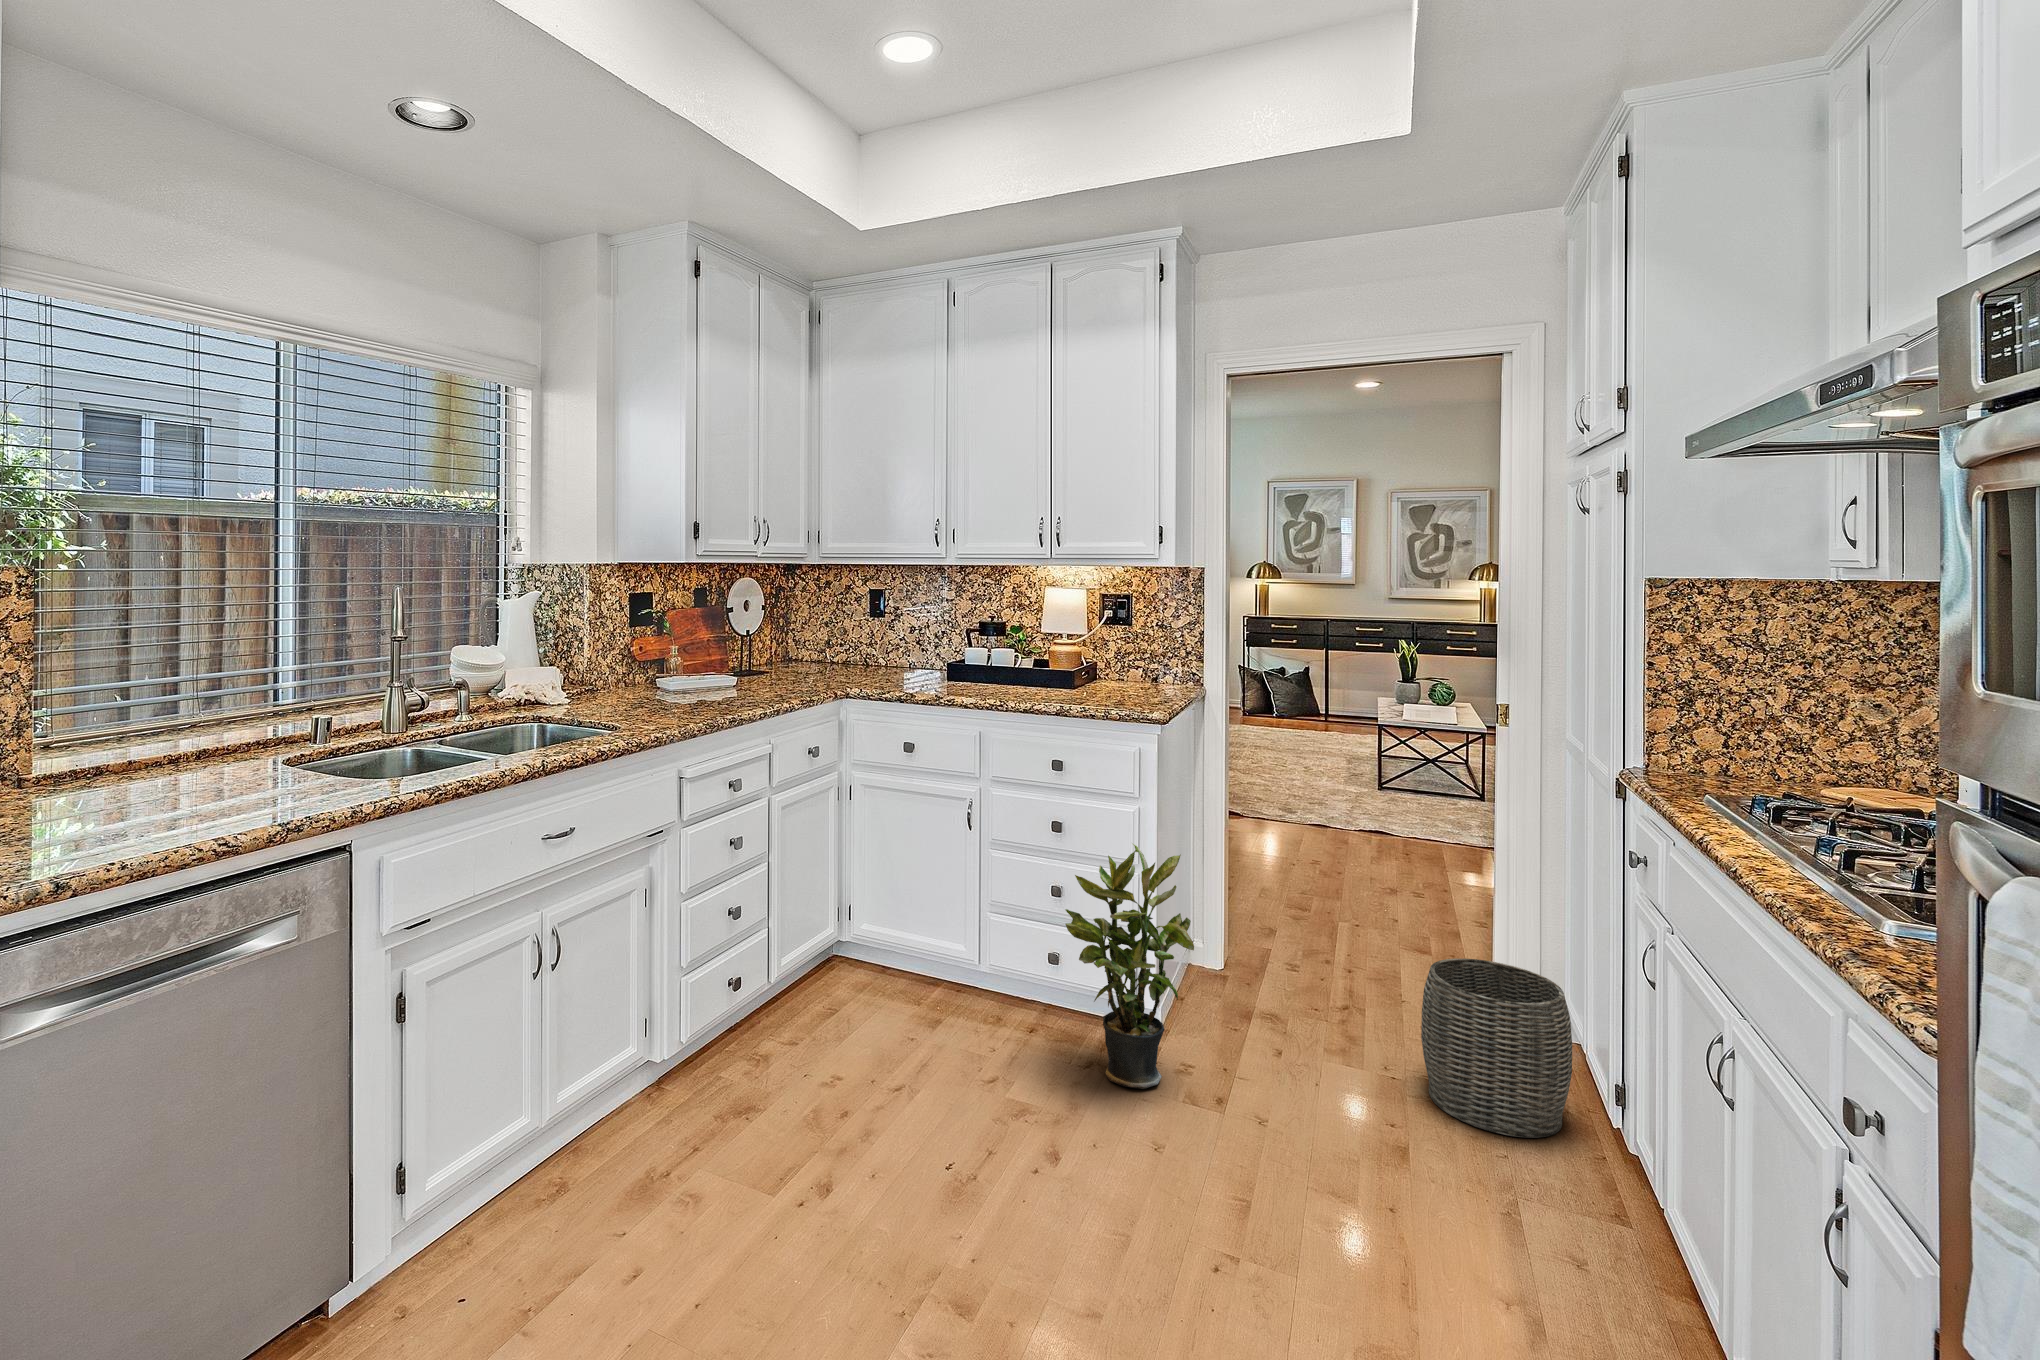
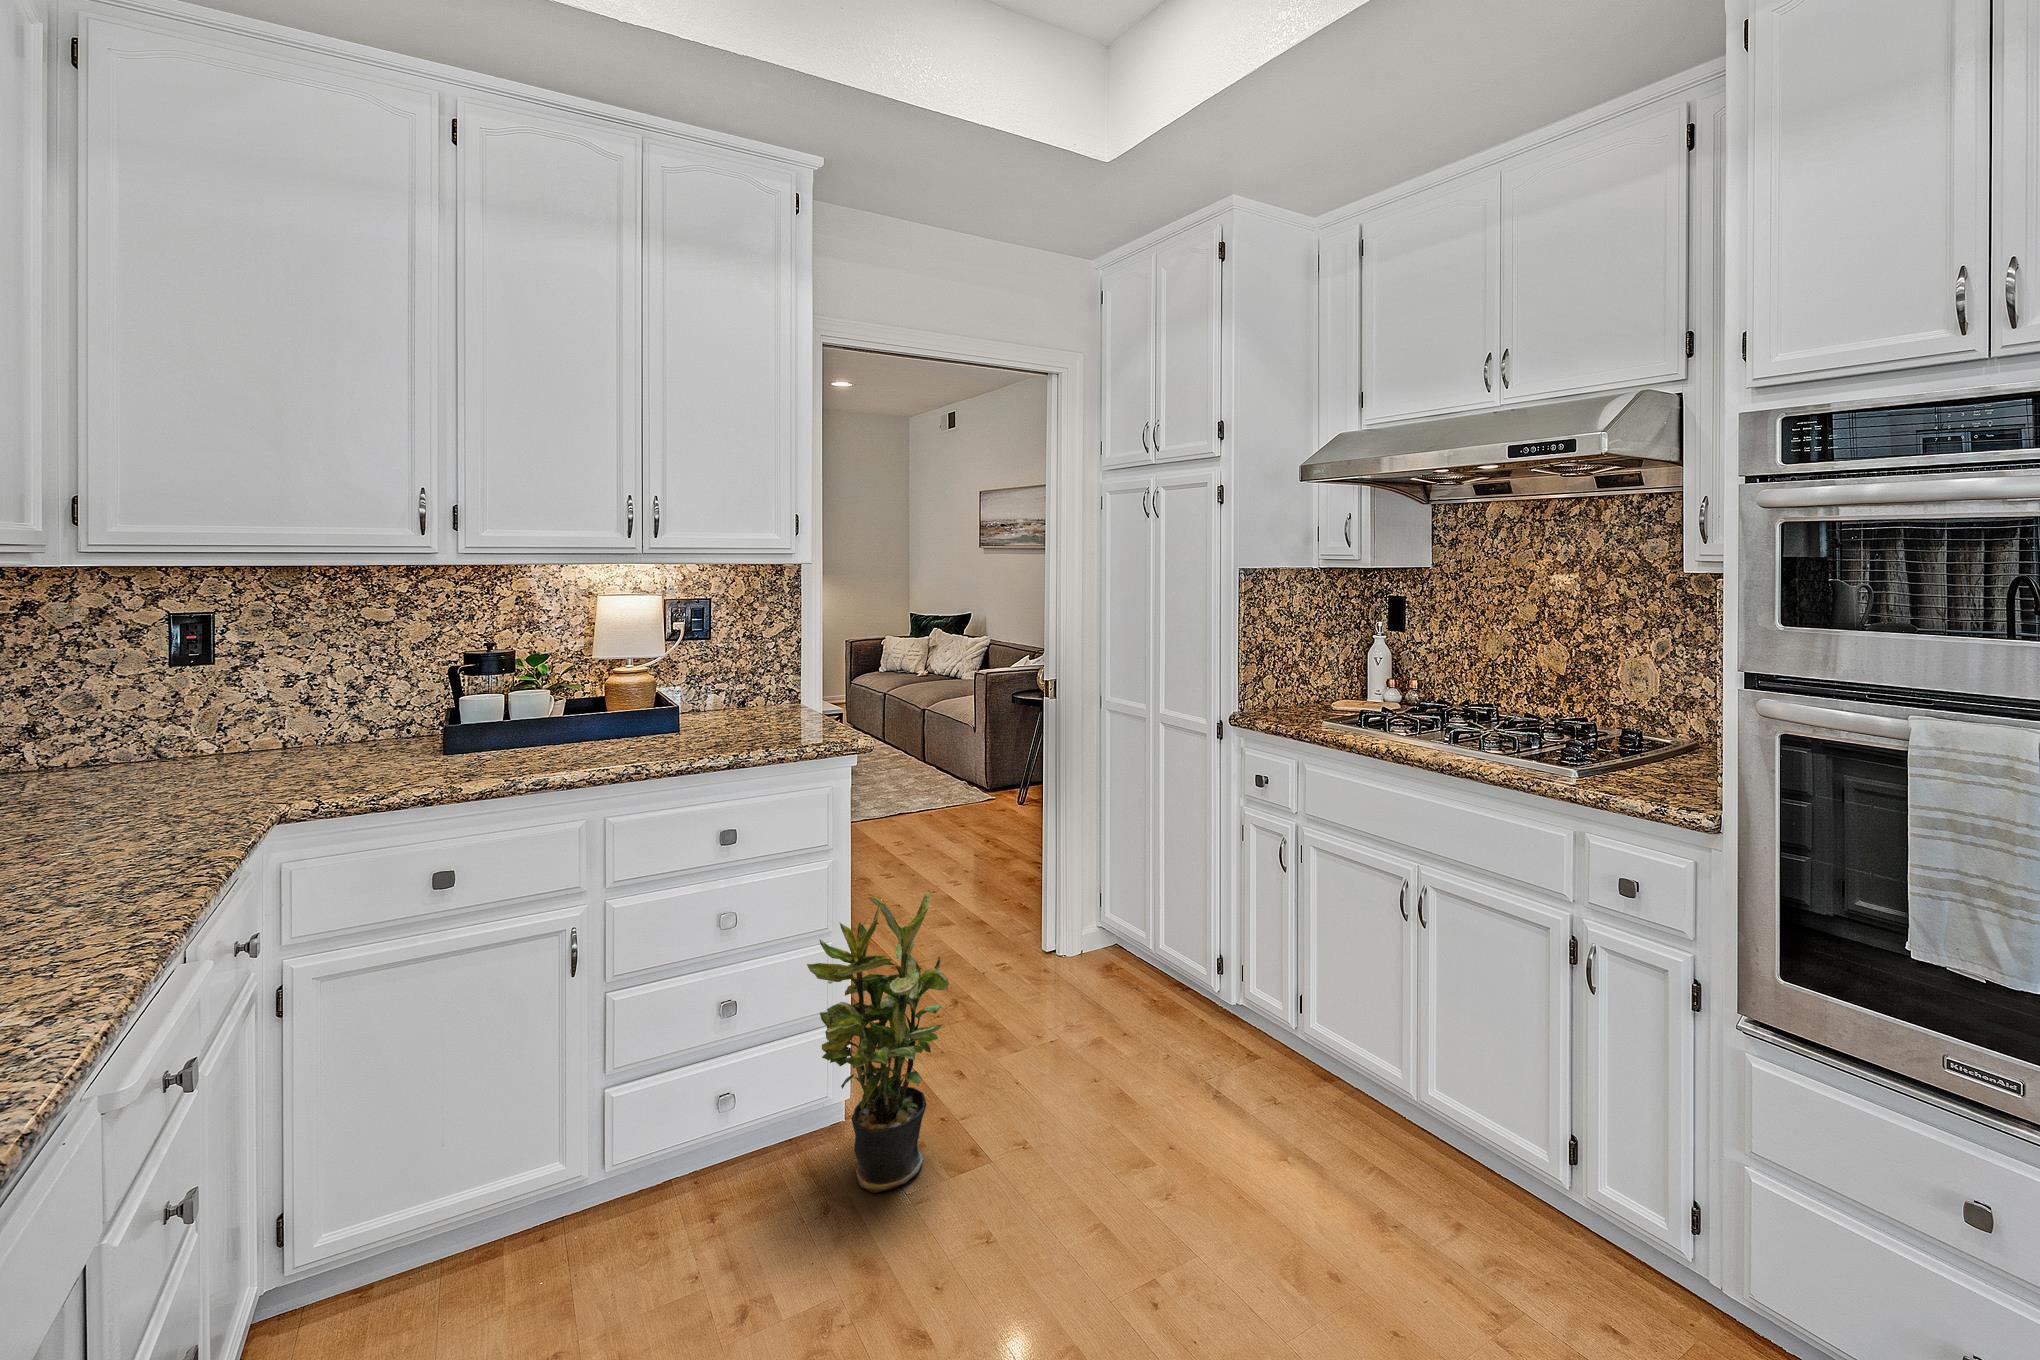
woven basket: present [1421,959,1572,1138] -> none [1073,882,1176,1025]

